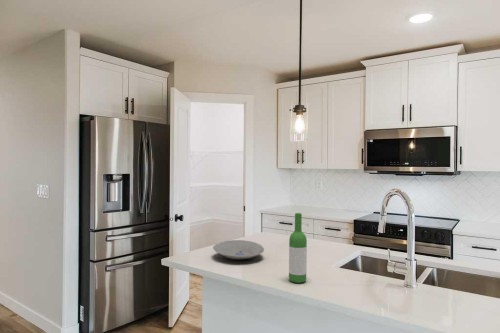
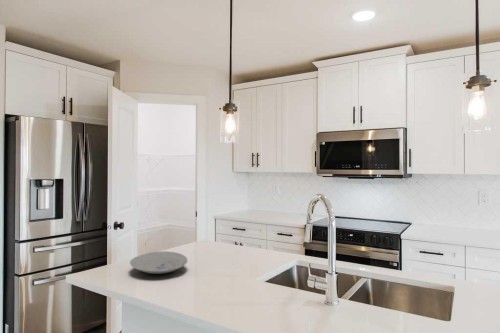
wine bottle: present [289,213,307,283] -> none [201,223,220,302]

